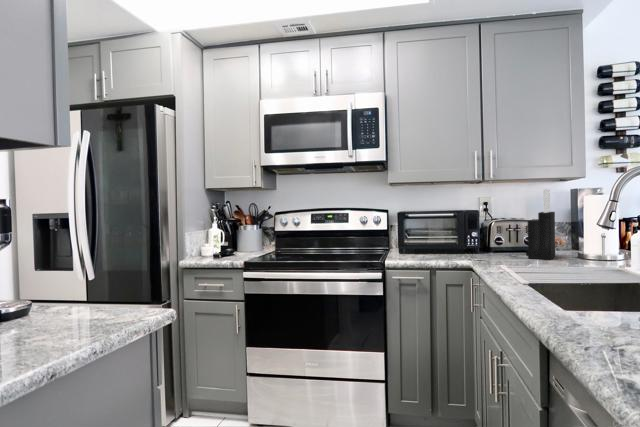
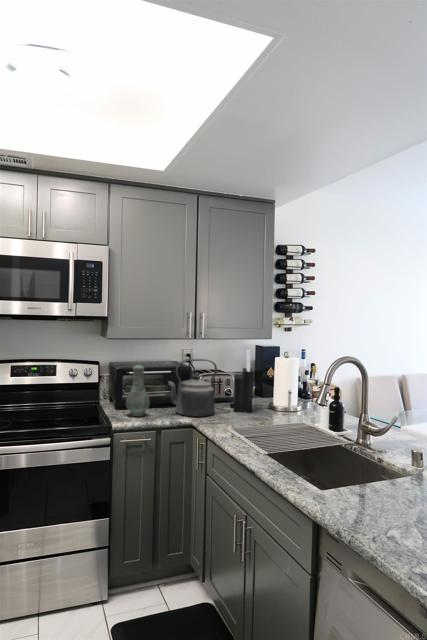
kettle: none [447,201,504,260] -> present [168,359,217,417]
vase: none [405,206,429,258] -> present [126,363,150,416]

